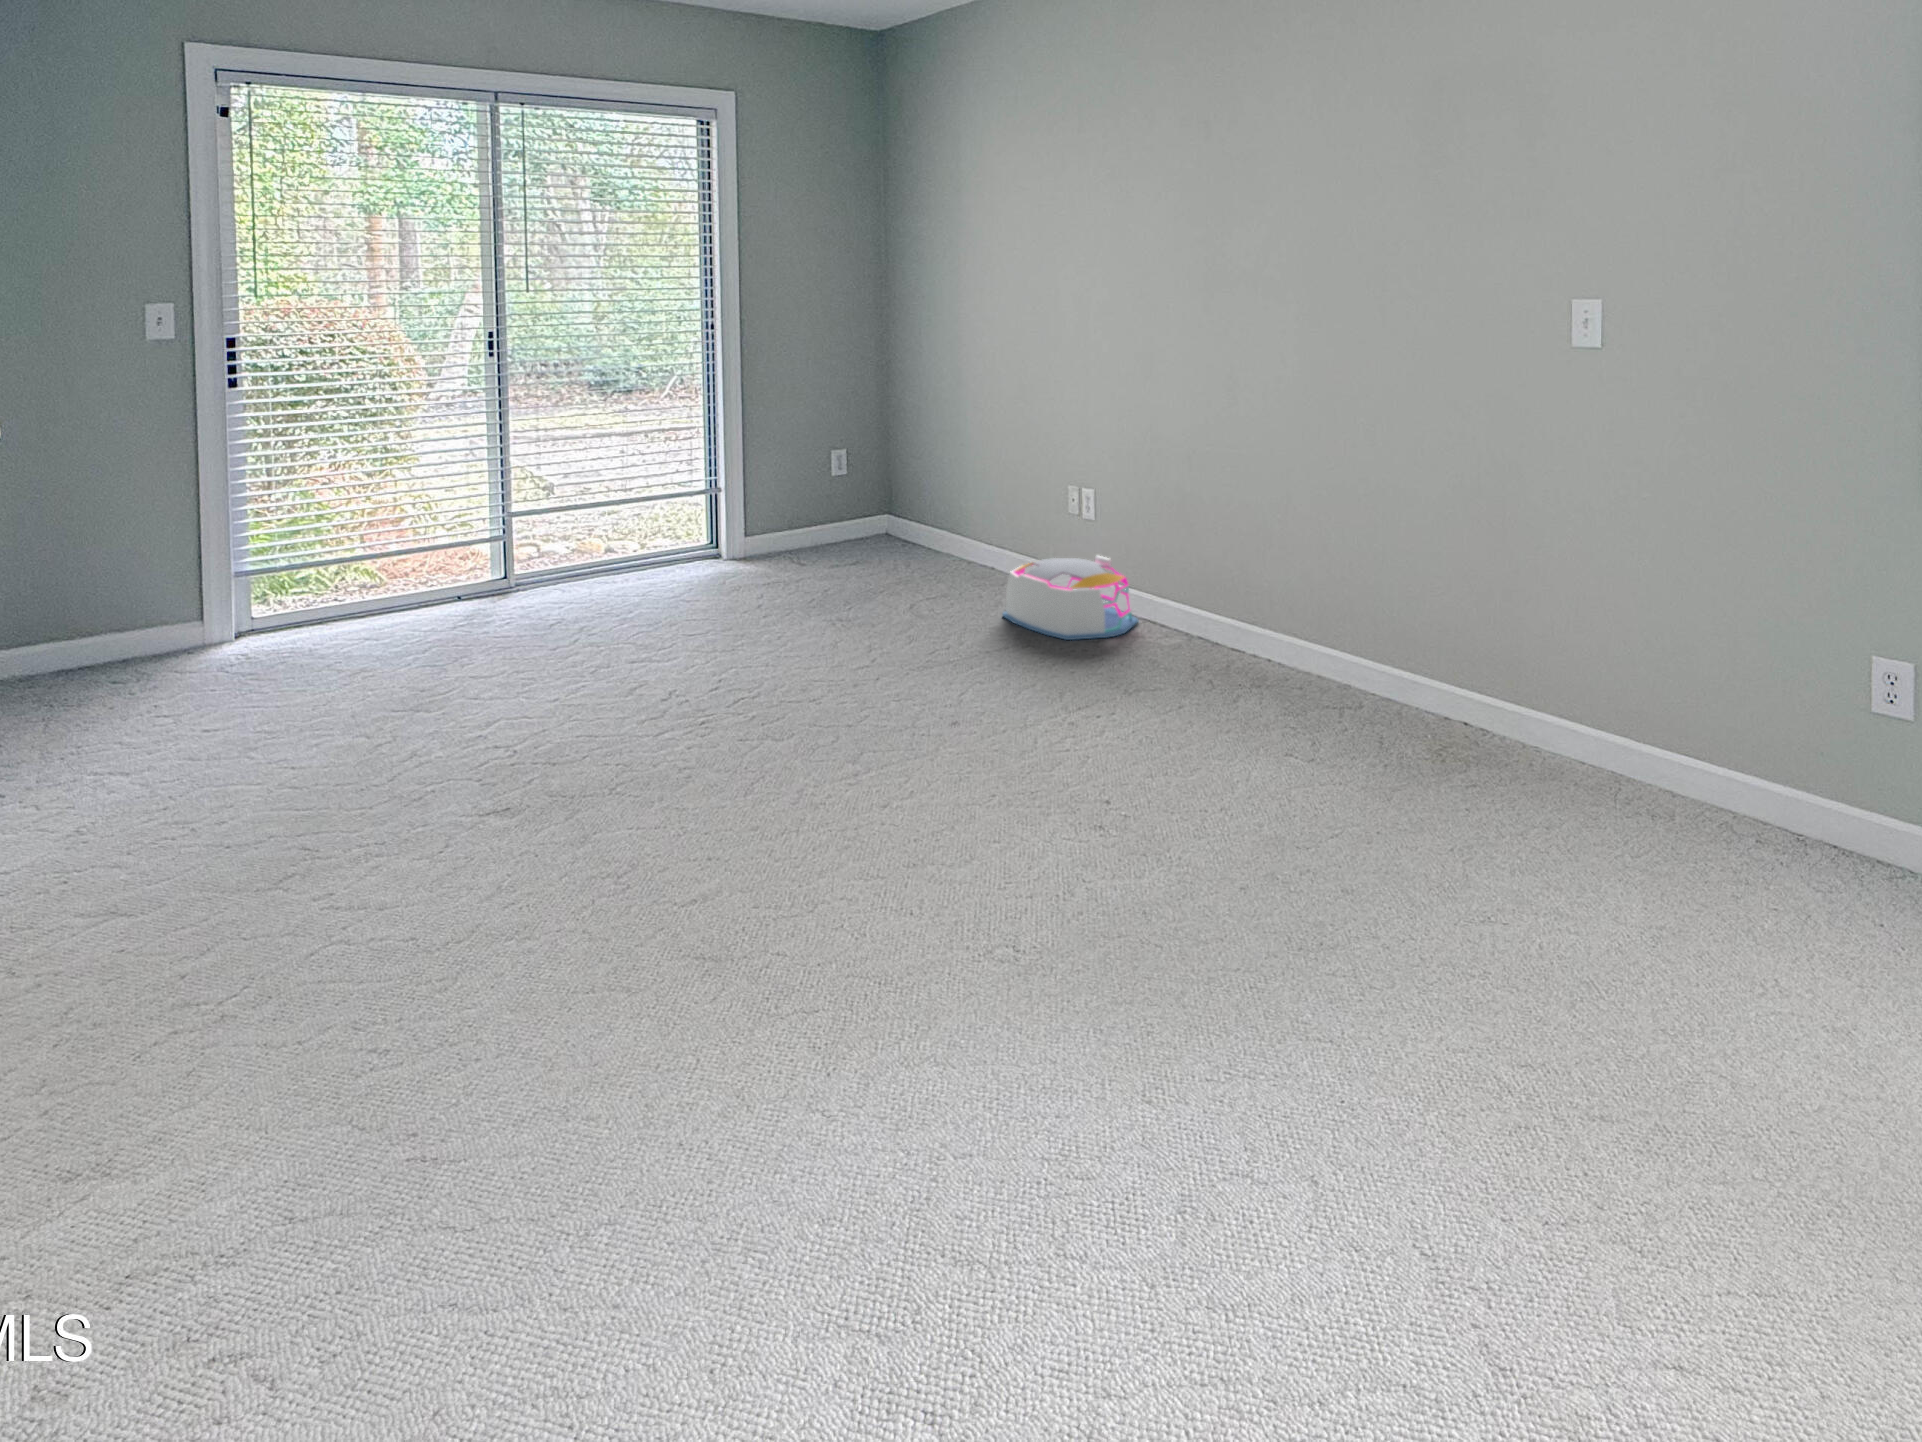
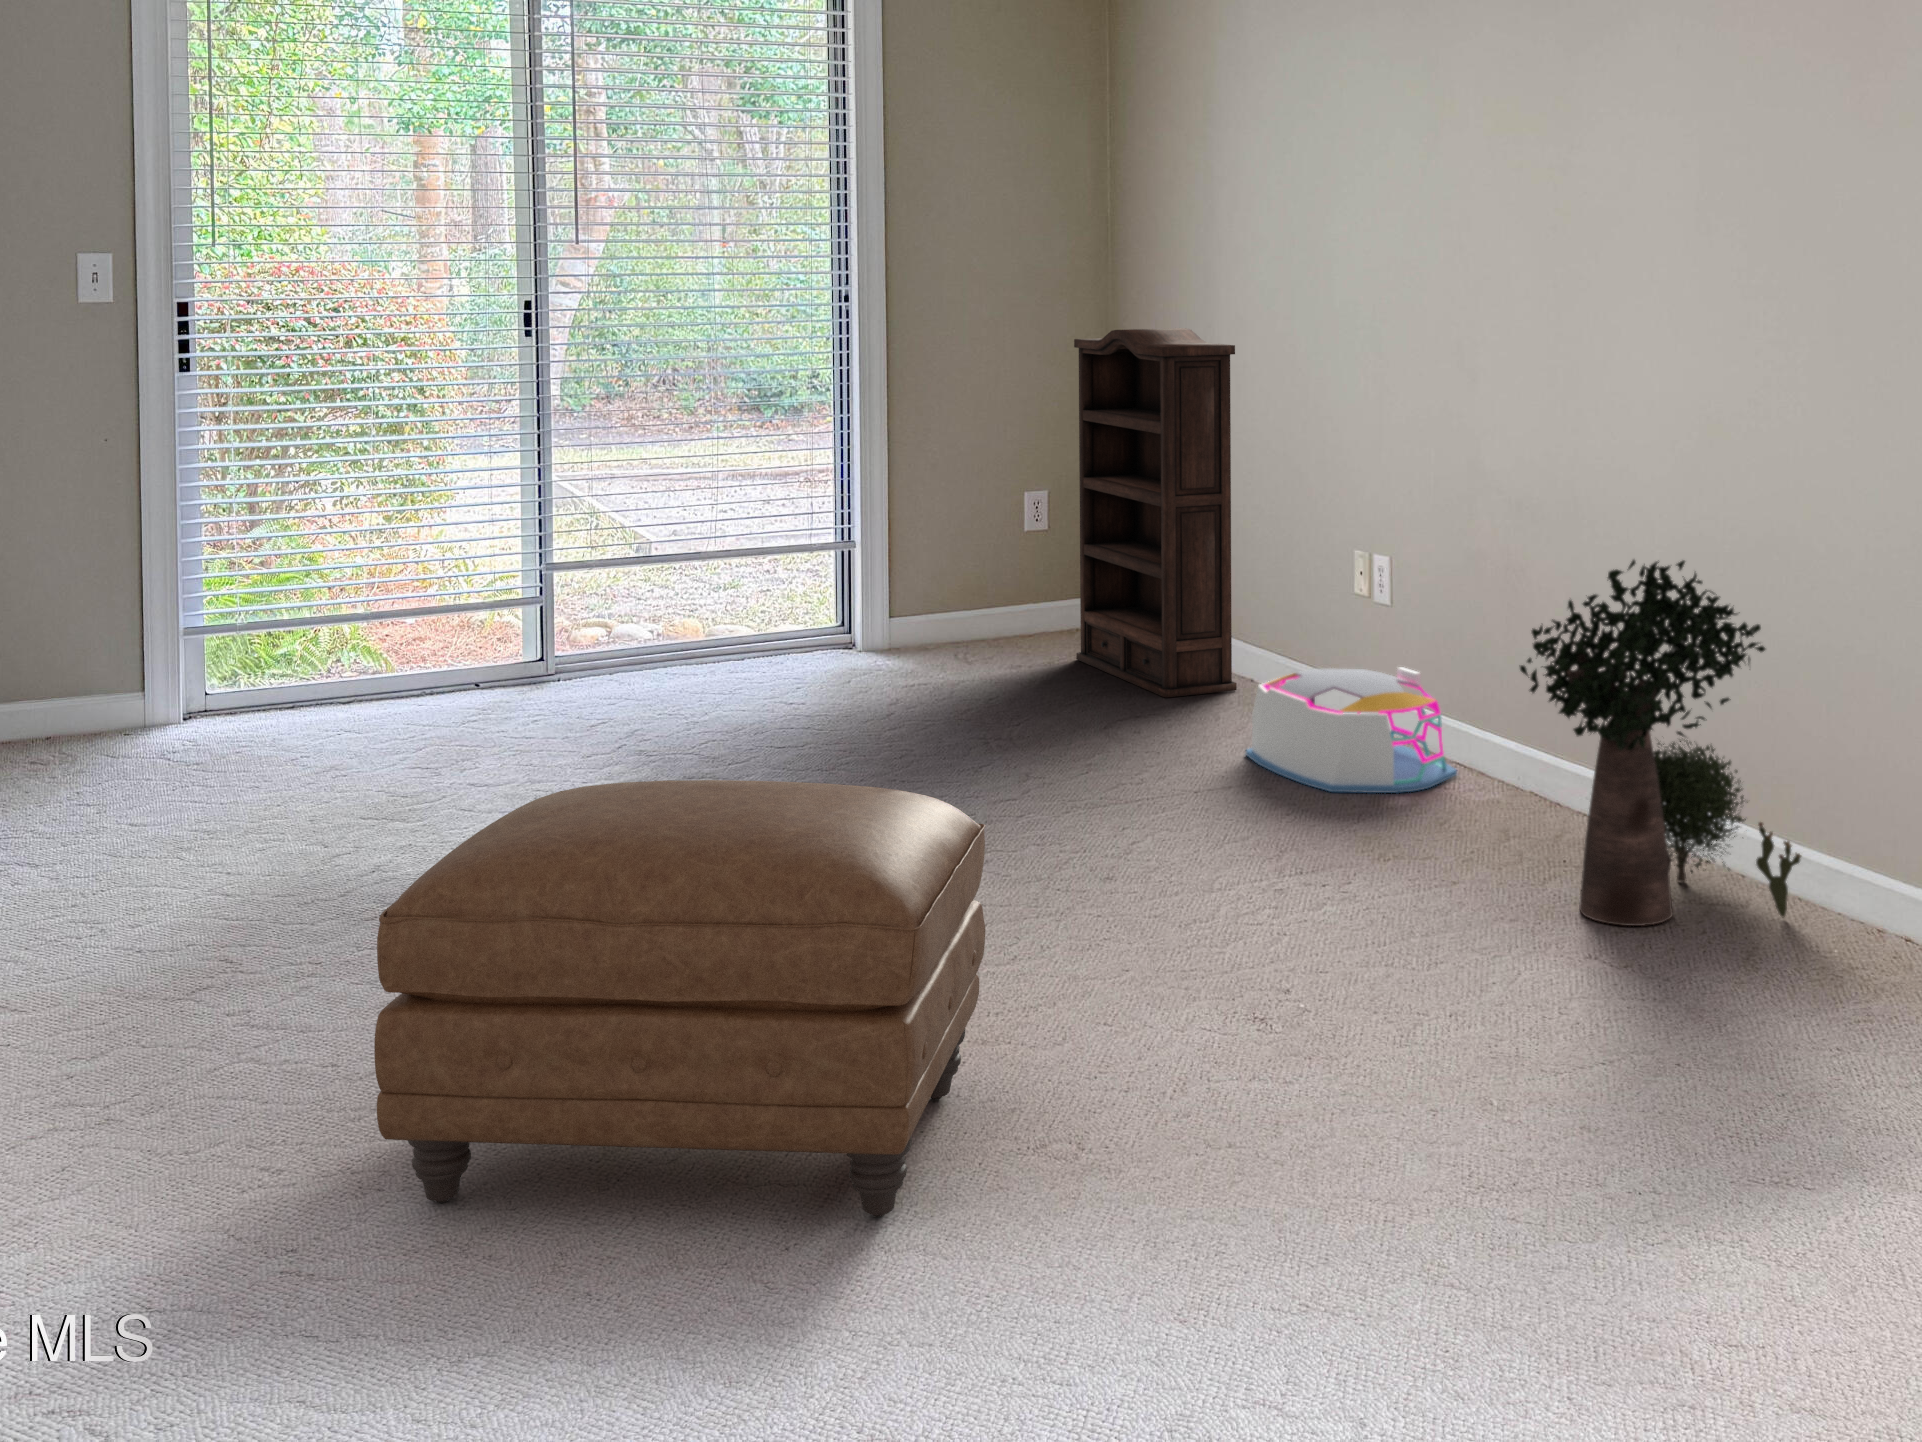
bookshelf: none [866,344,978,578] -> present [1074,328,1237,698]
potted plant: none [1216,493,1389,725] -> present [1520,560,1801,926]
ottoman: none [480,698,926,1065] -> present [374,780,985,1217]

